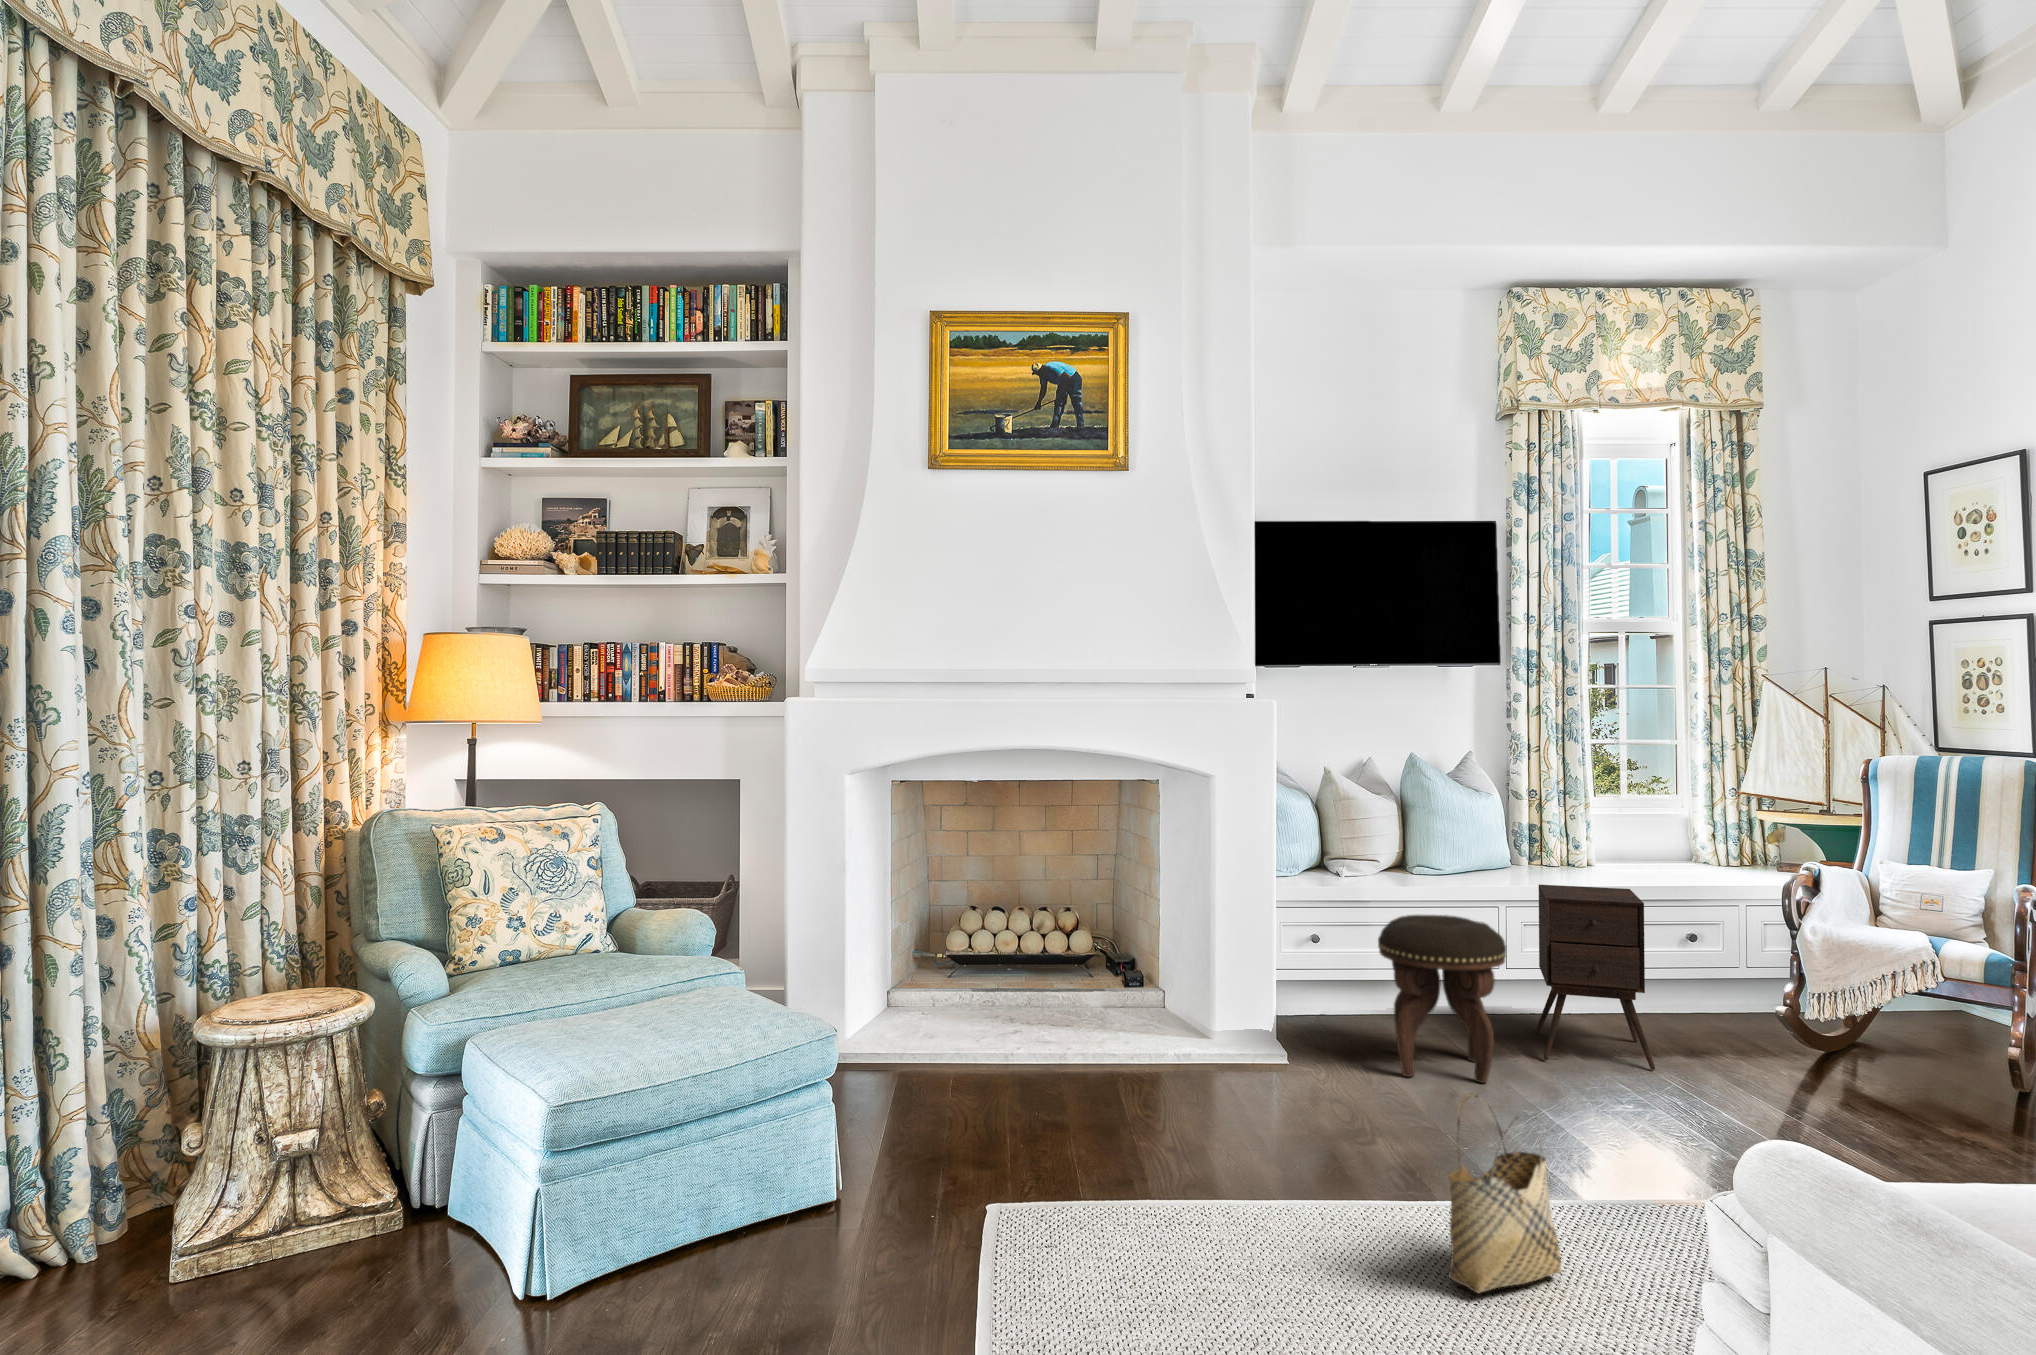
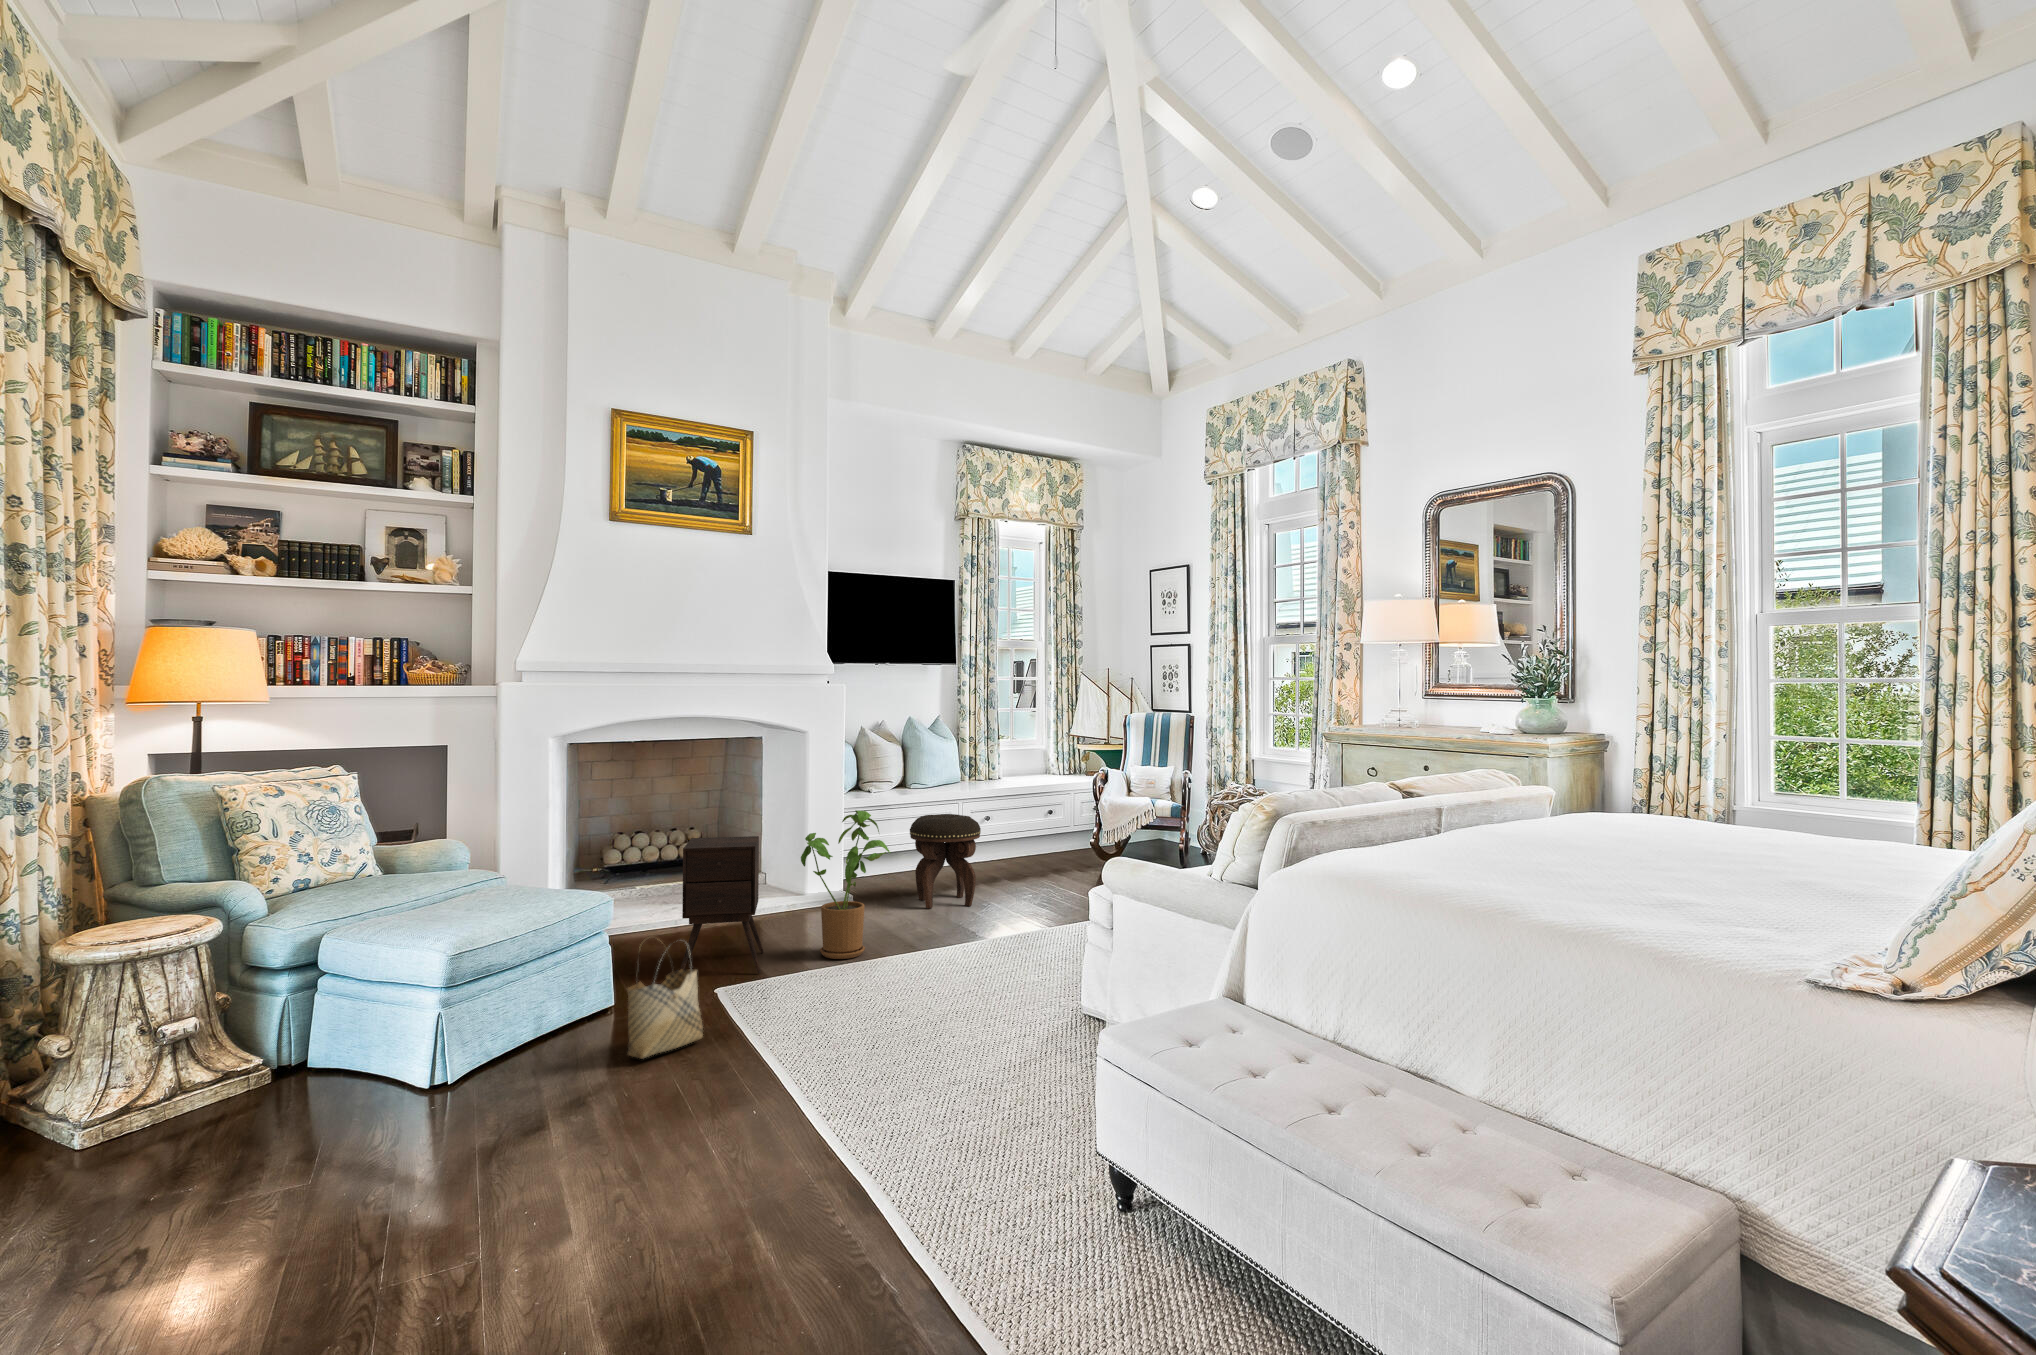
side table: present [1535,885,1655,1070] -> present [680,836,763,973]
house plant: none [1146,912,1285,1162] -> present [801,810,890,959]
woven basket: present [1448,1094,1561,1293] -> present [626,937,703,1059]

